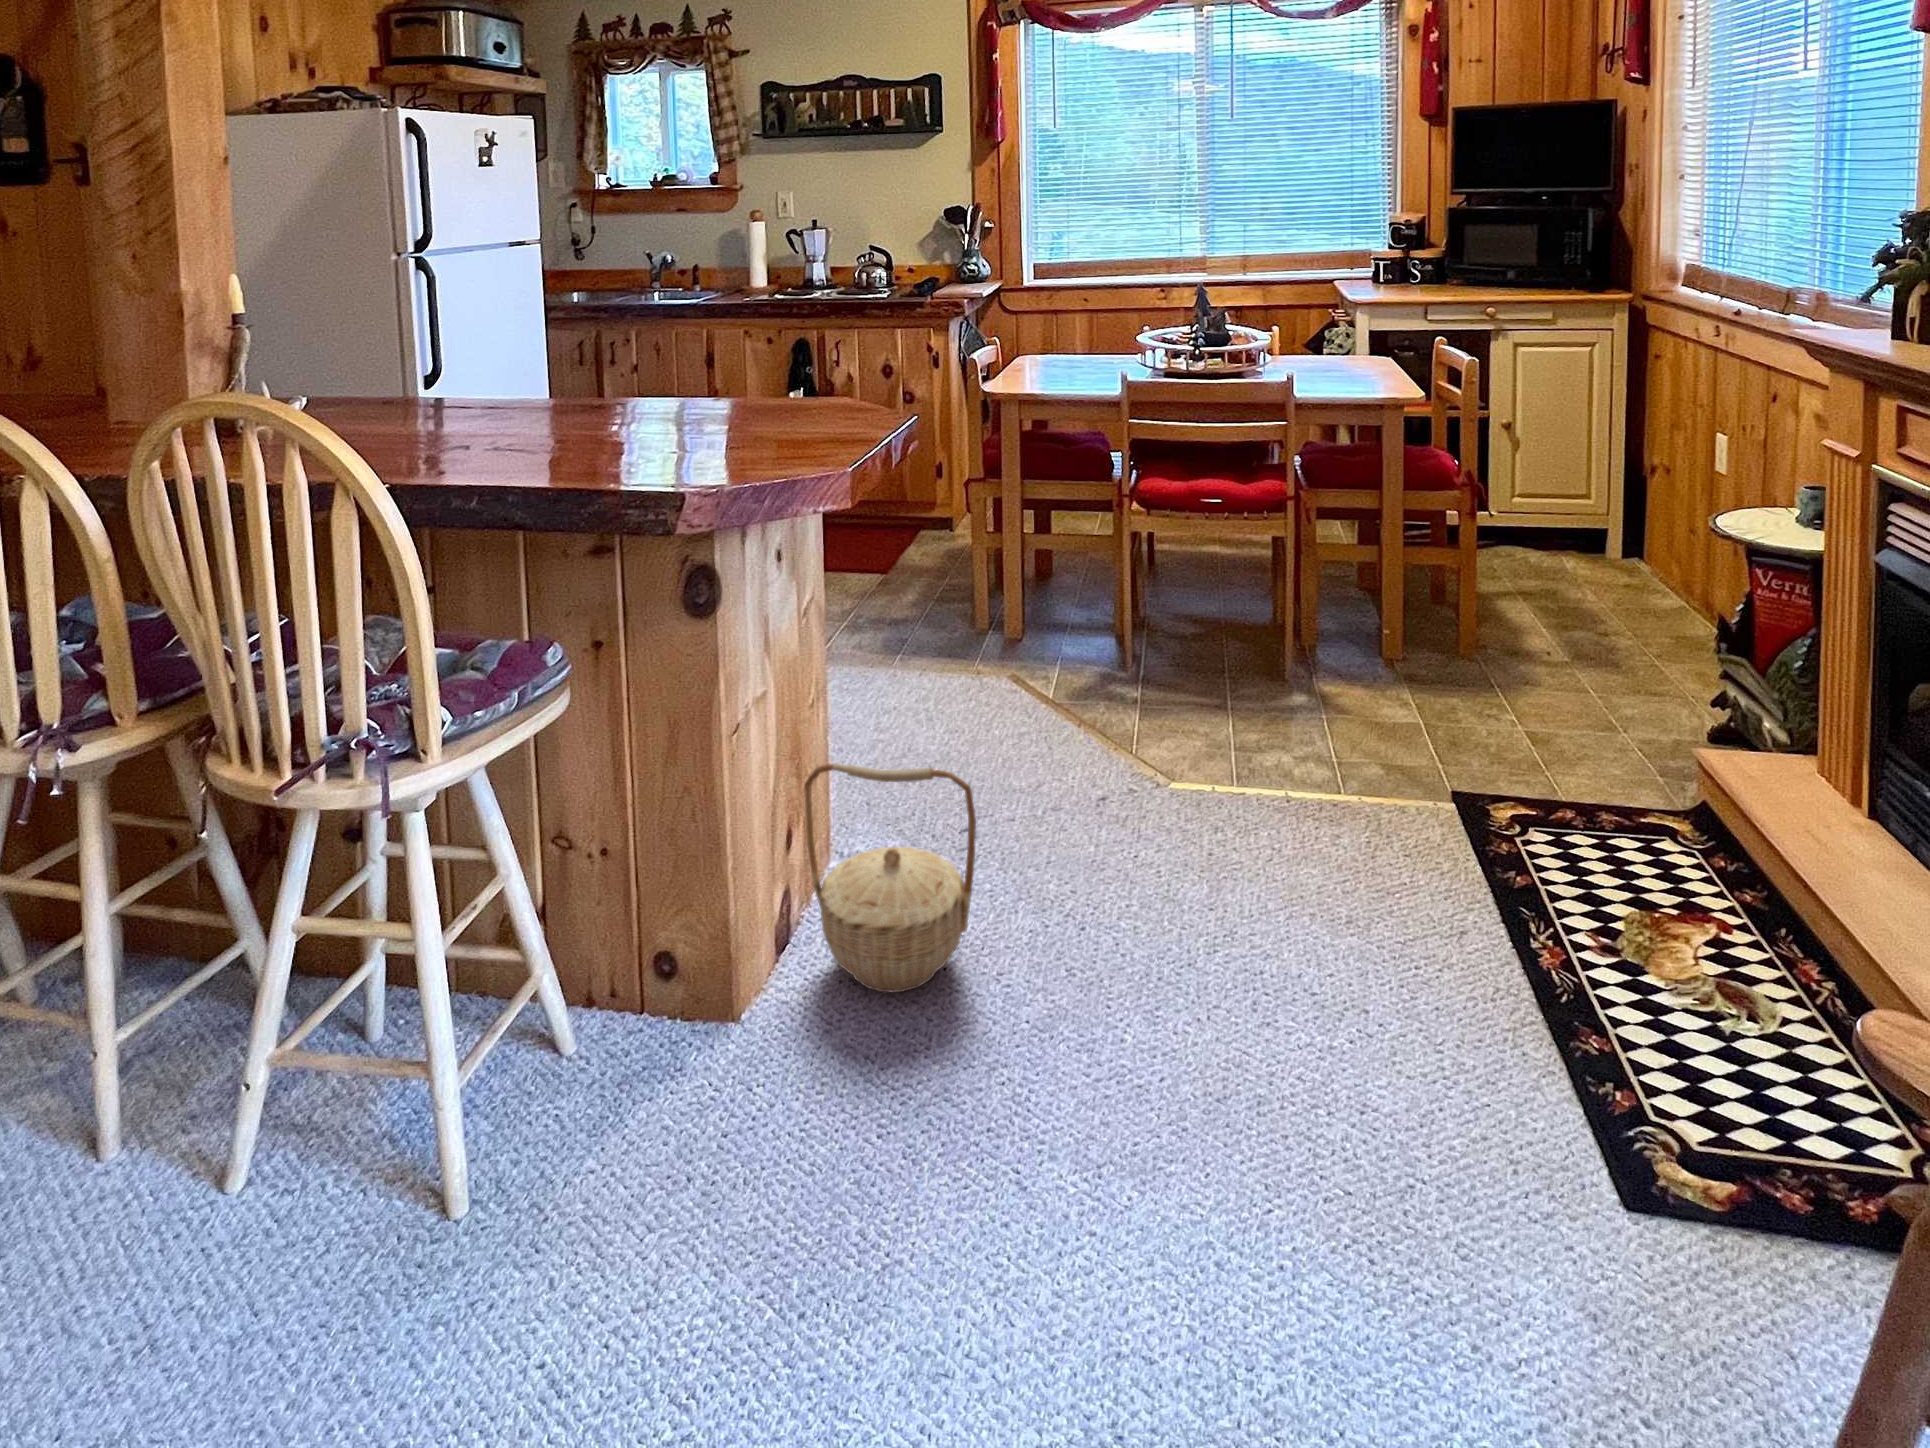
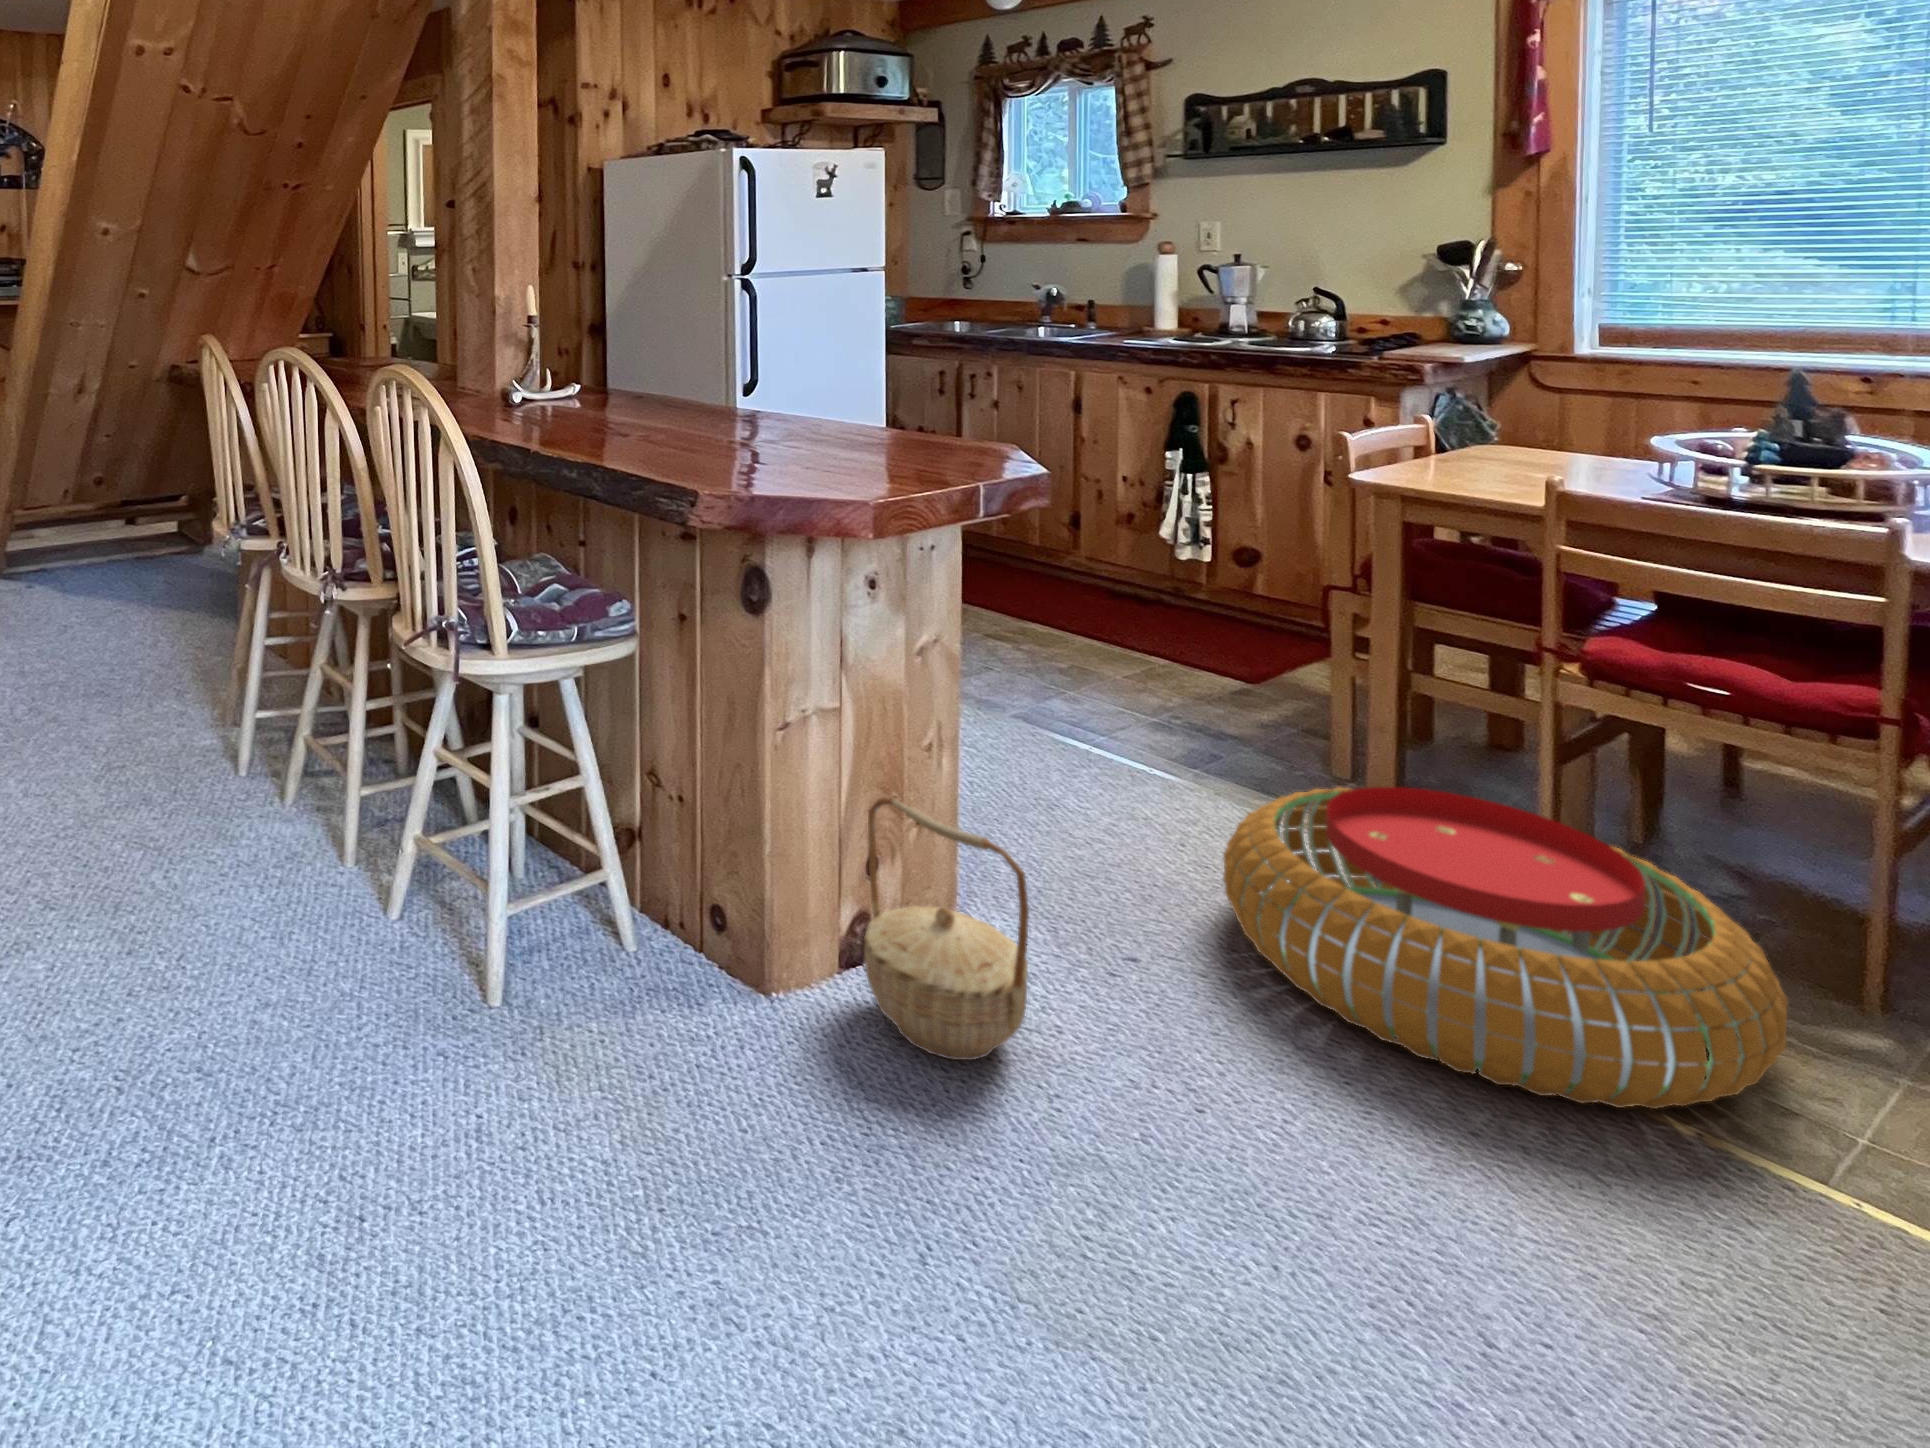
pouf: none [991,612,1301,813] -> present [1223,787,1788,1109]

